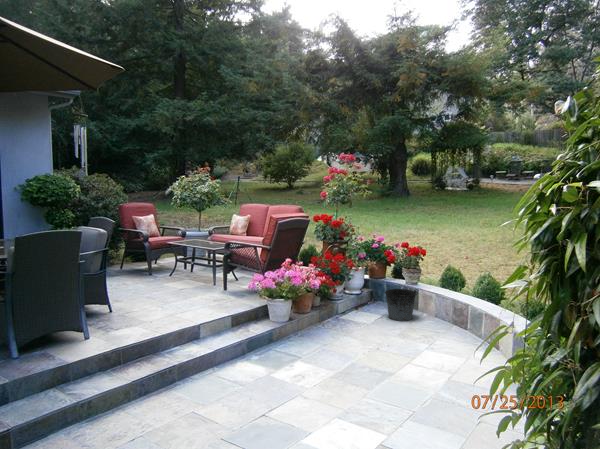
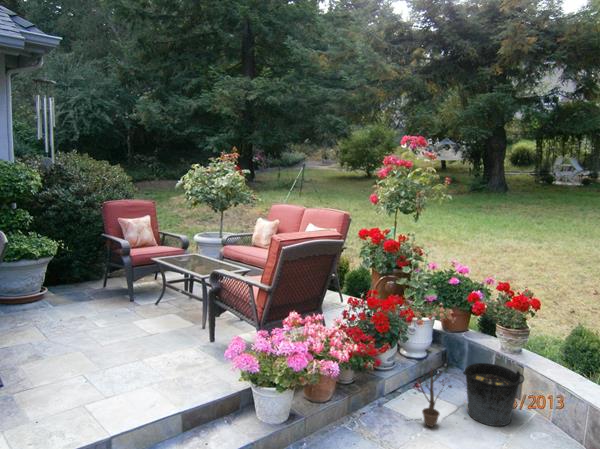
decorative plant: none [353,288,379,323] -> present [407,368,452,427]

